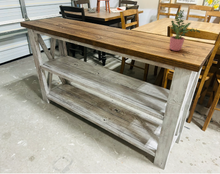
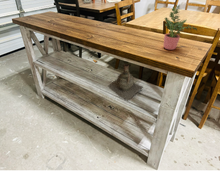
ceramic jug: none [111,66,149,101] -> present [108,64,143,101]

